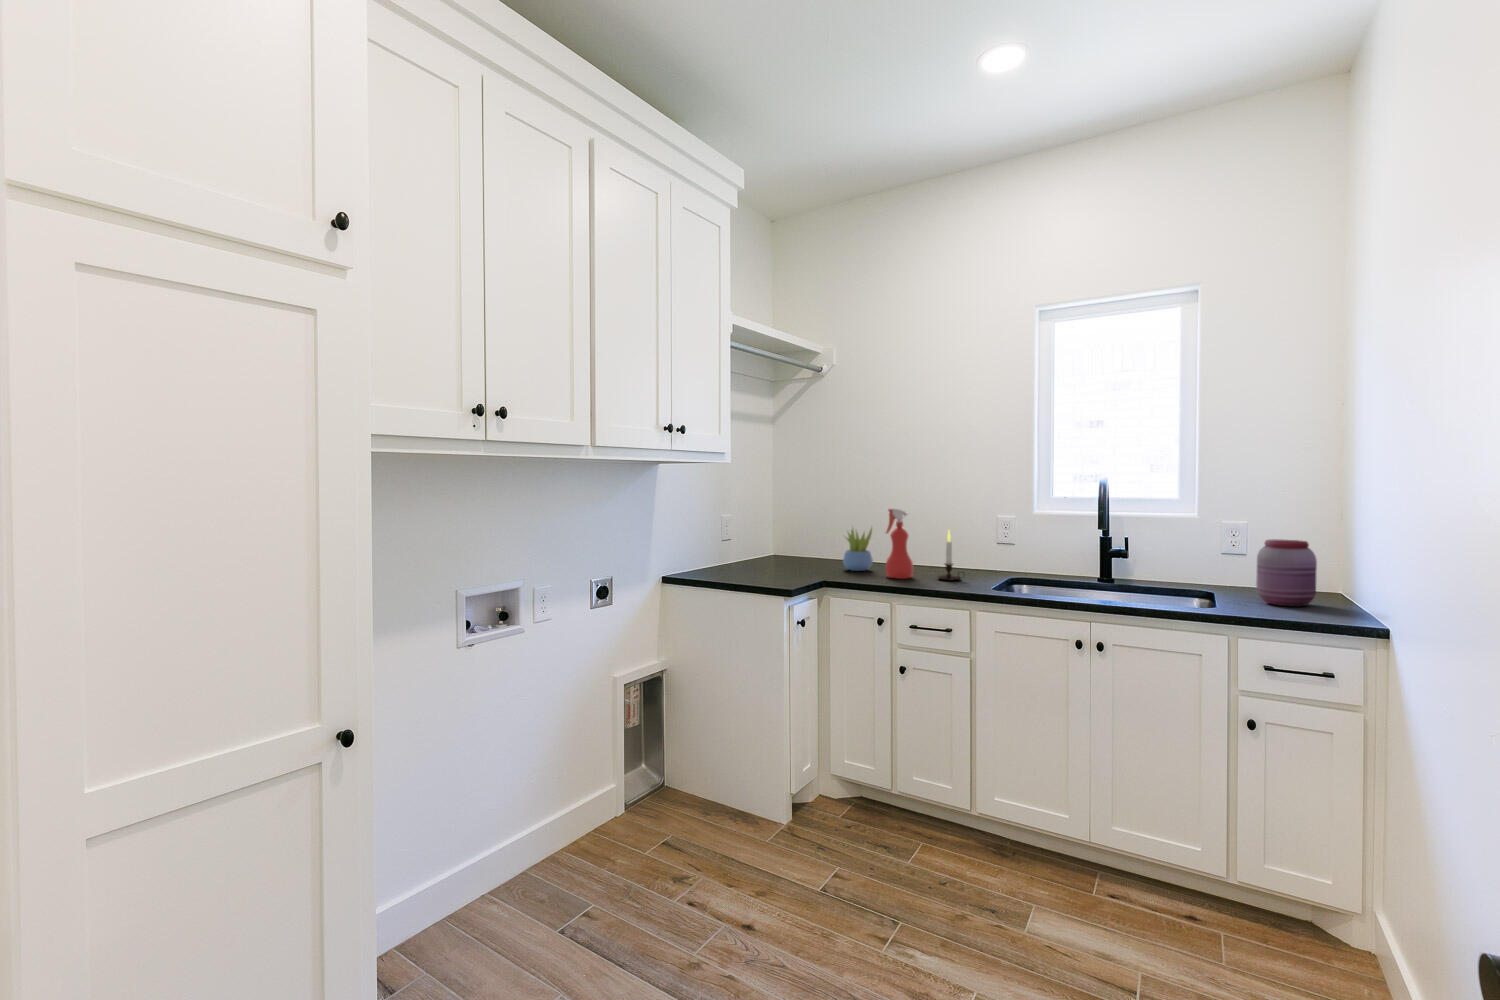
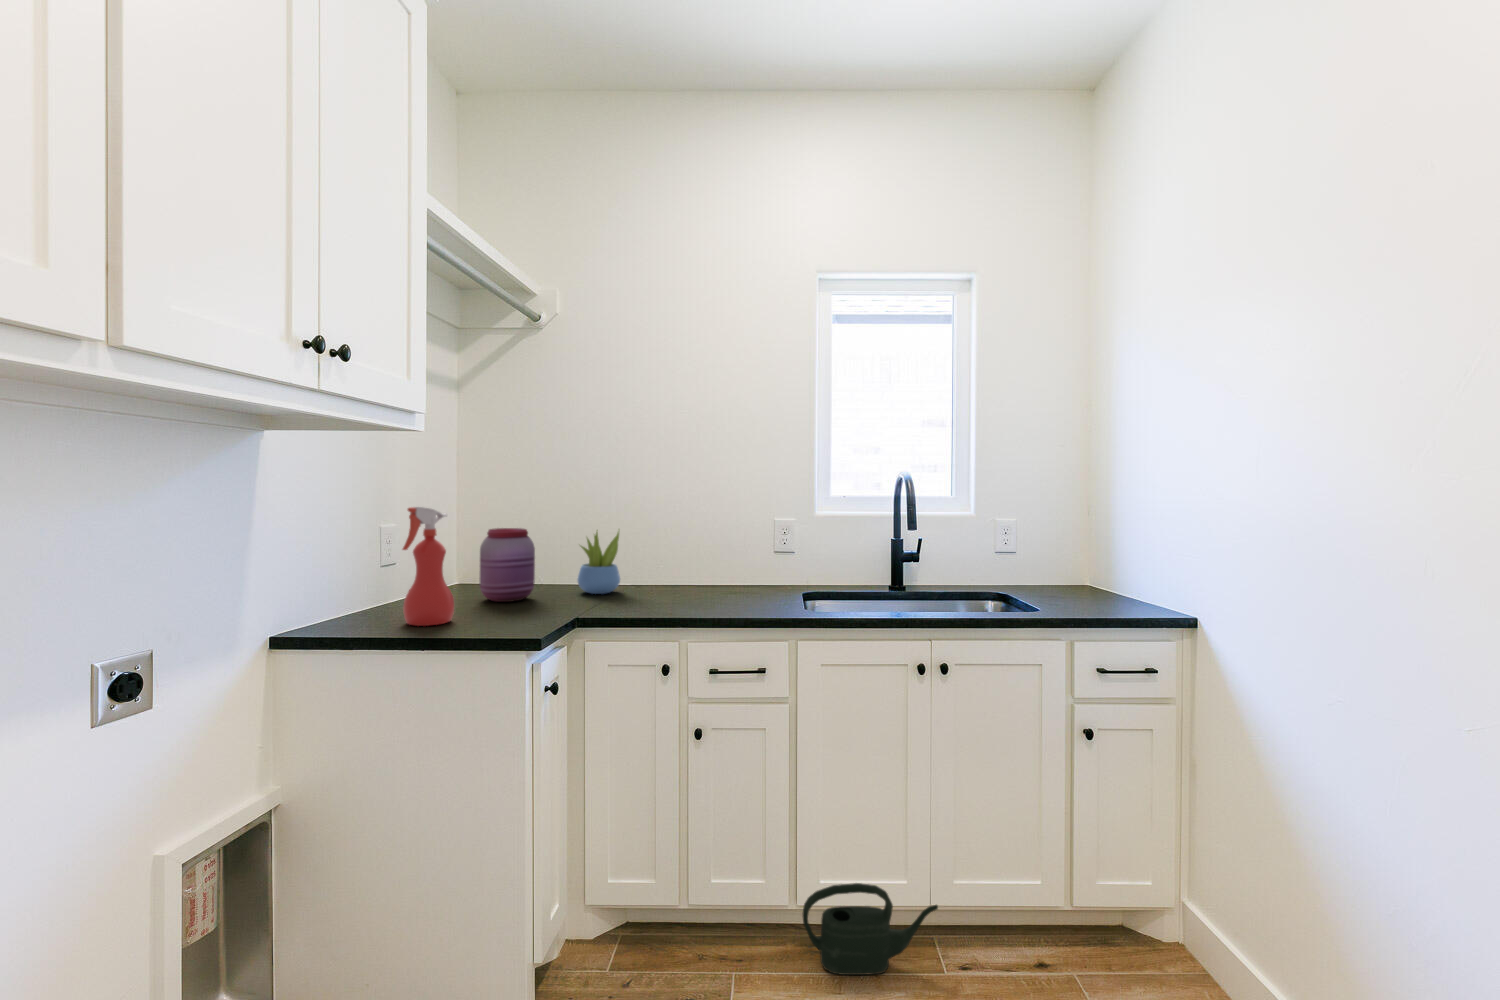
spray bottle: present [885,509,913,579] -> present [403,507,454,626]
candle: present [938,531,963,580] -> none [717,533,756,600]
jar: present [1256,539,1317,607] -> present [480,528,535,602]
watering can: none [971,799,1085,875] -> present [803,883,938,975]

